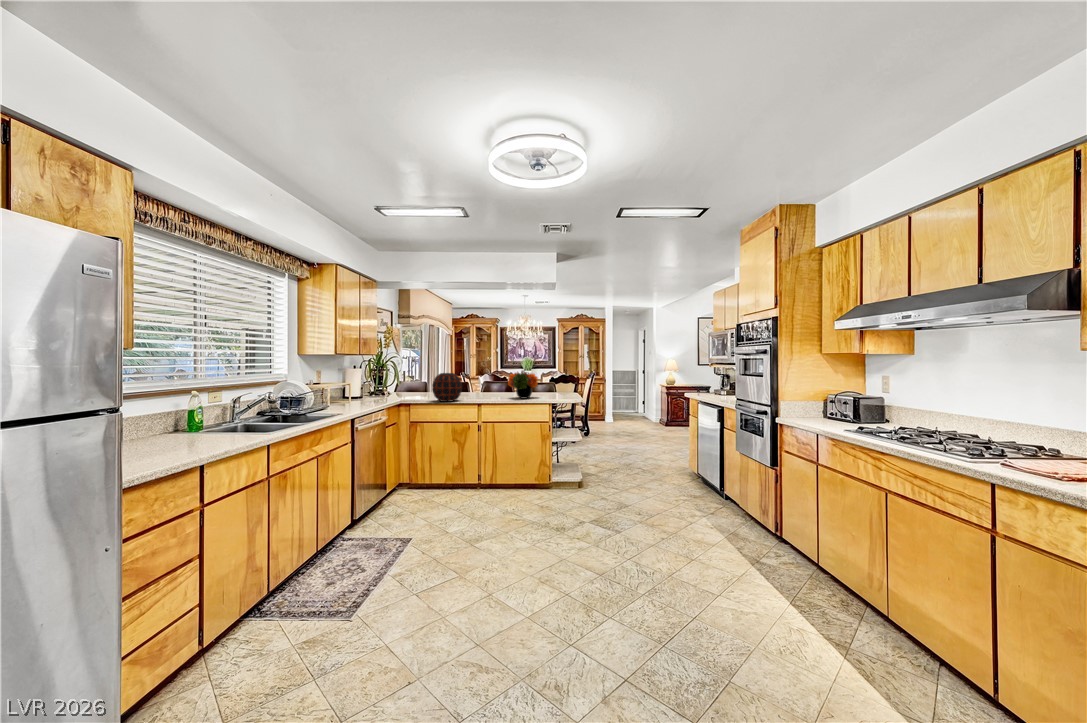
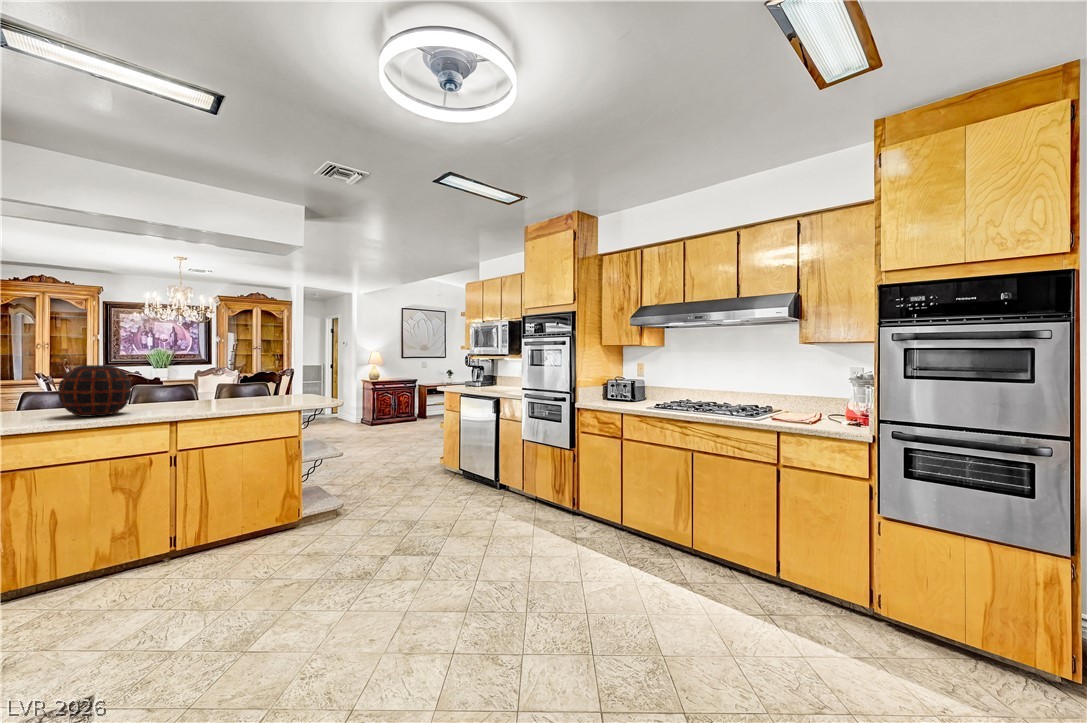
flower arrangement: present [508,370,538,398] -> none [219,362,273,403]

